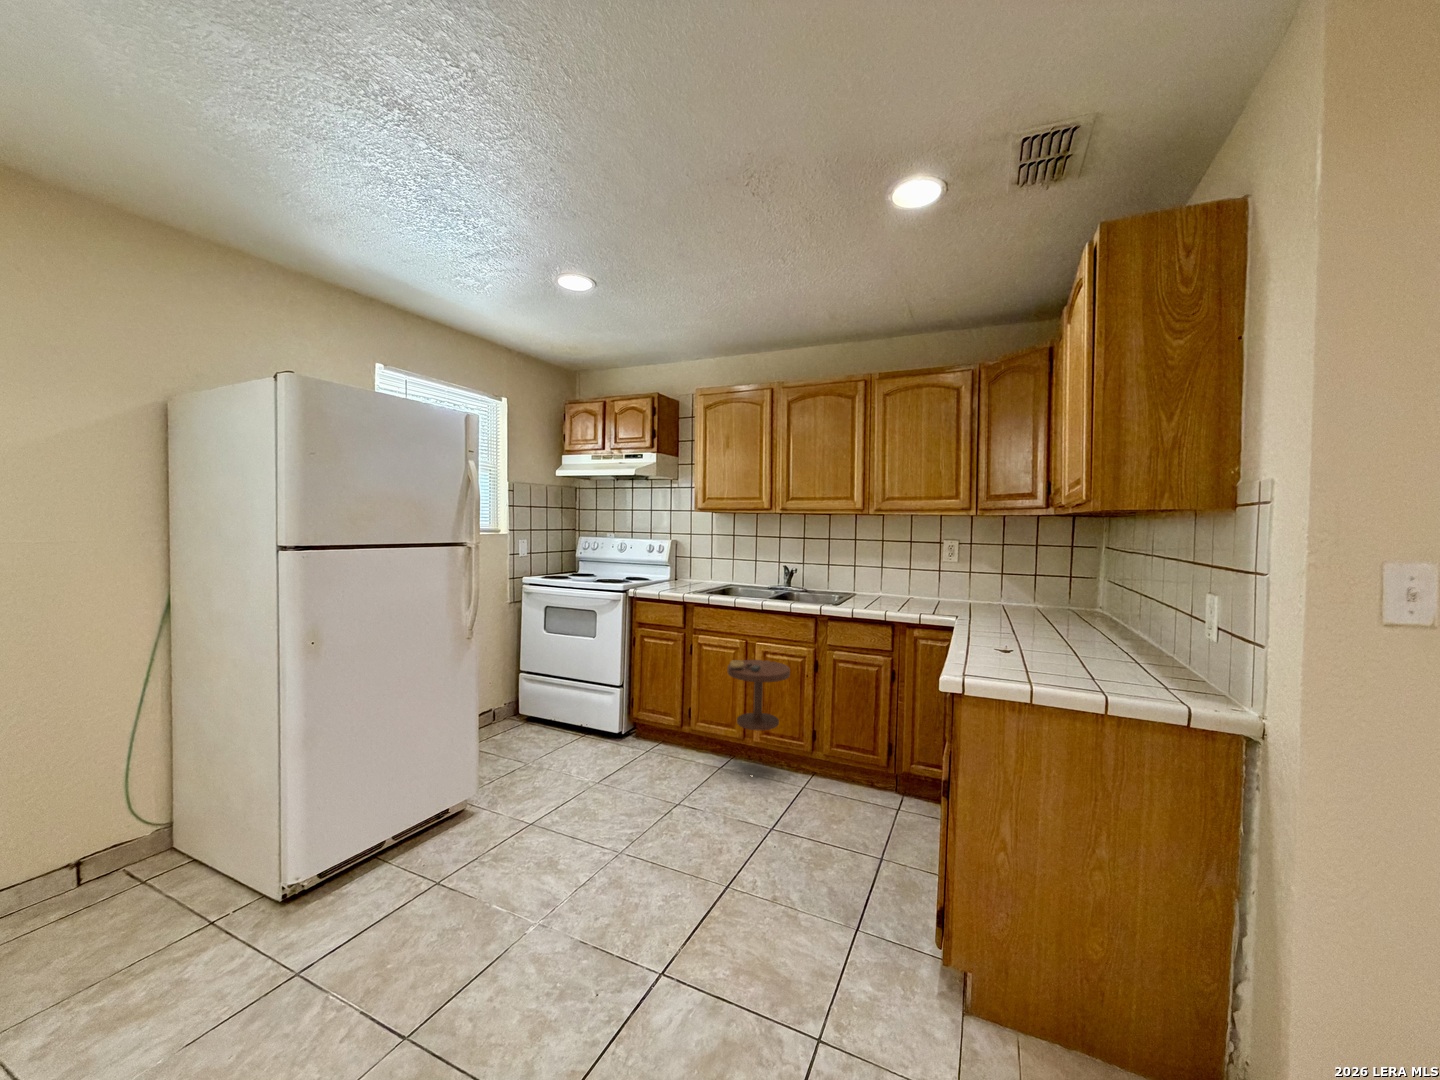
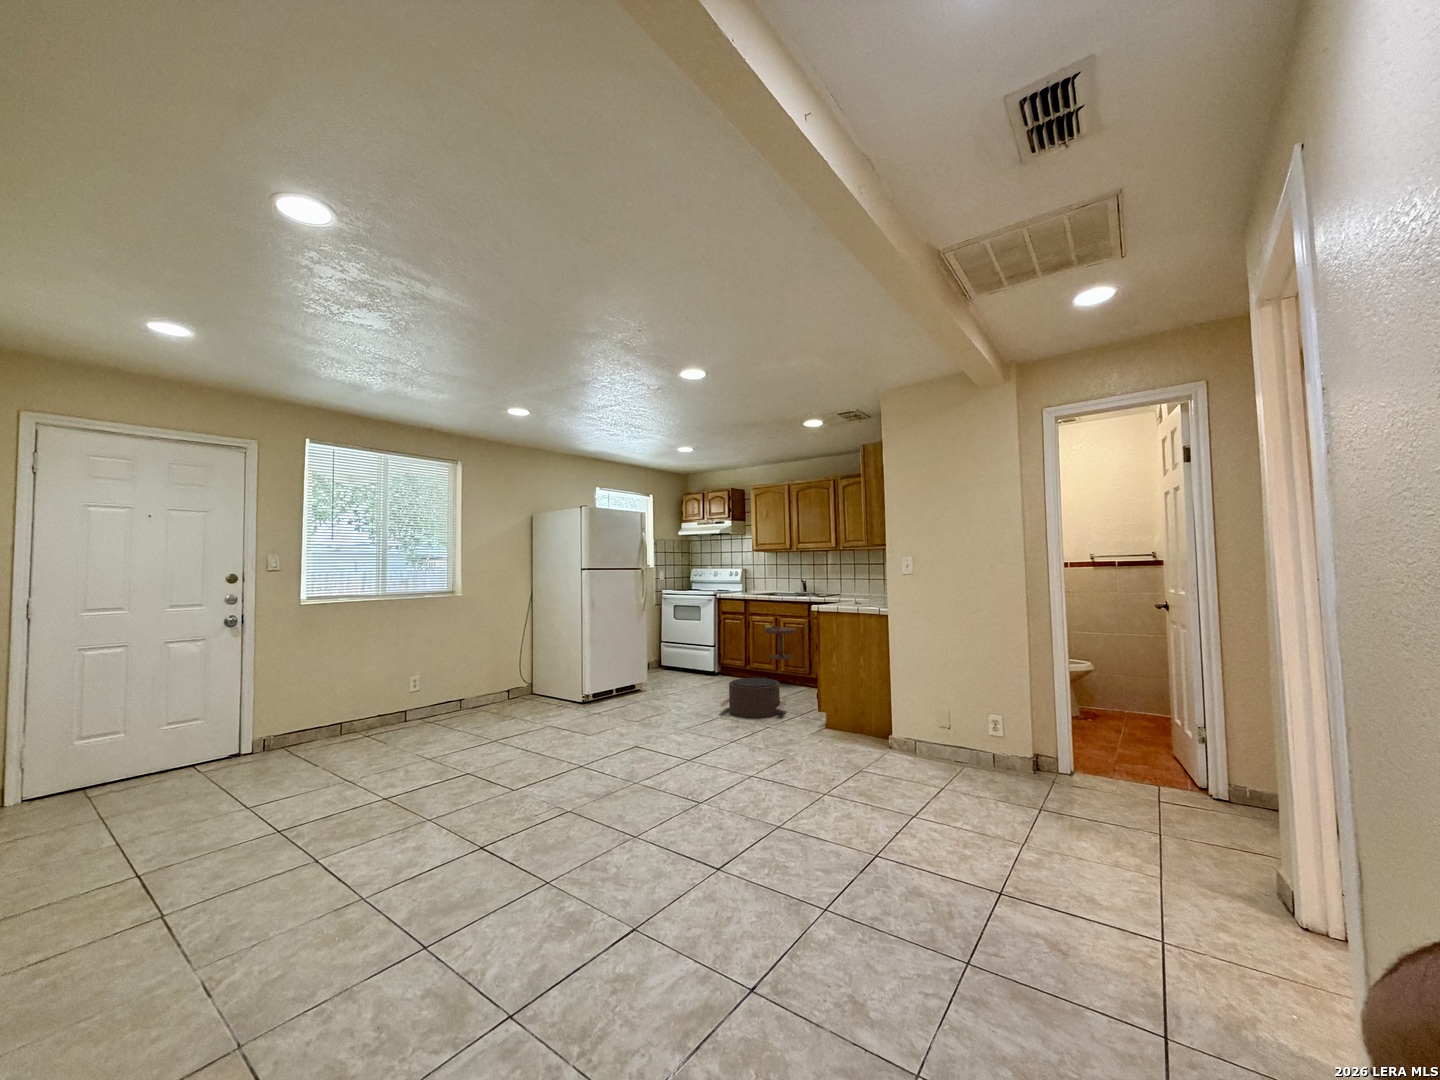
pouf: none [659,814,825,963] -> present [720,678,786,718]

